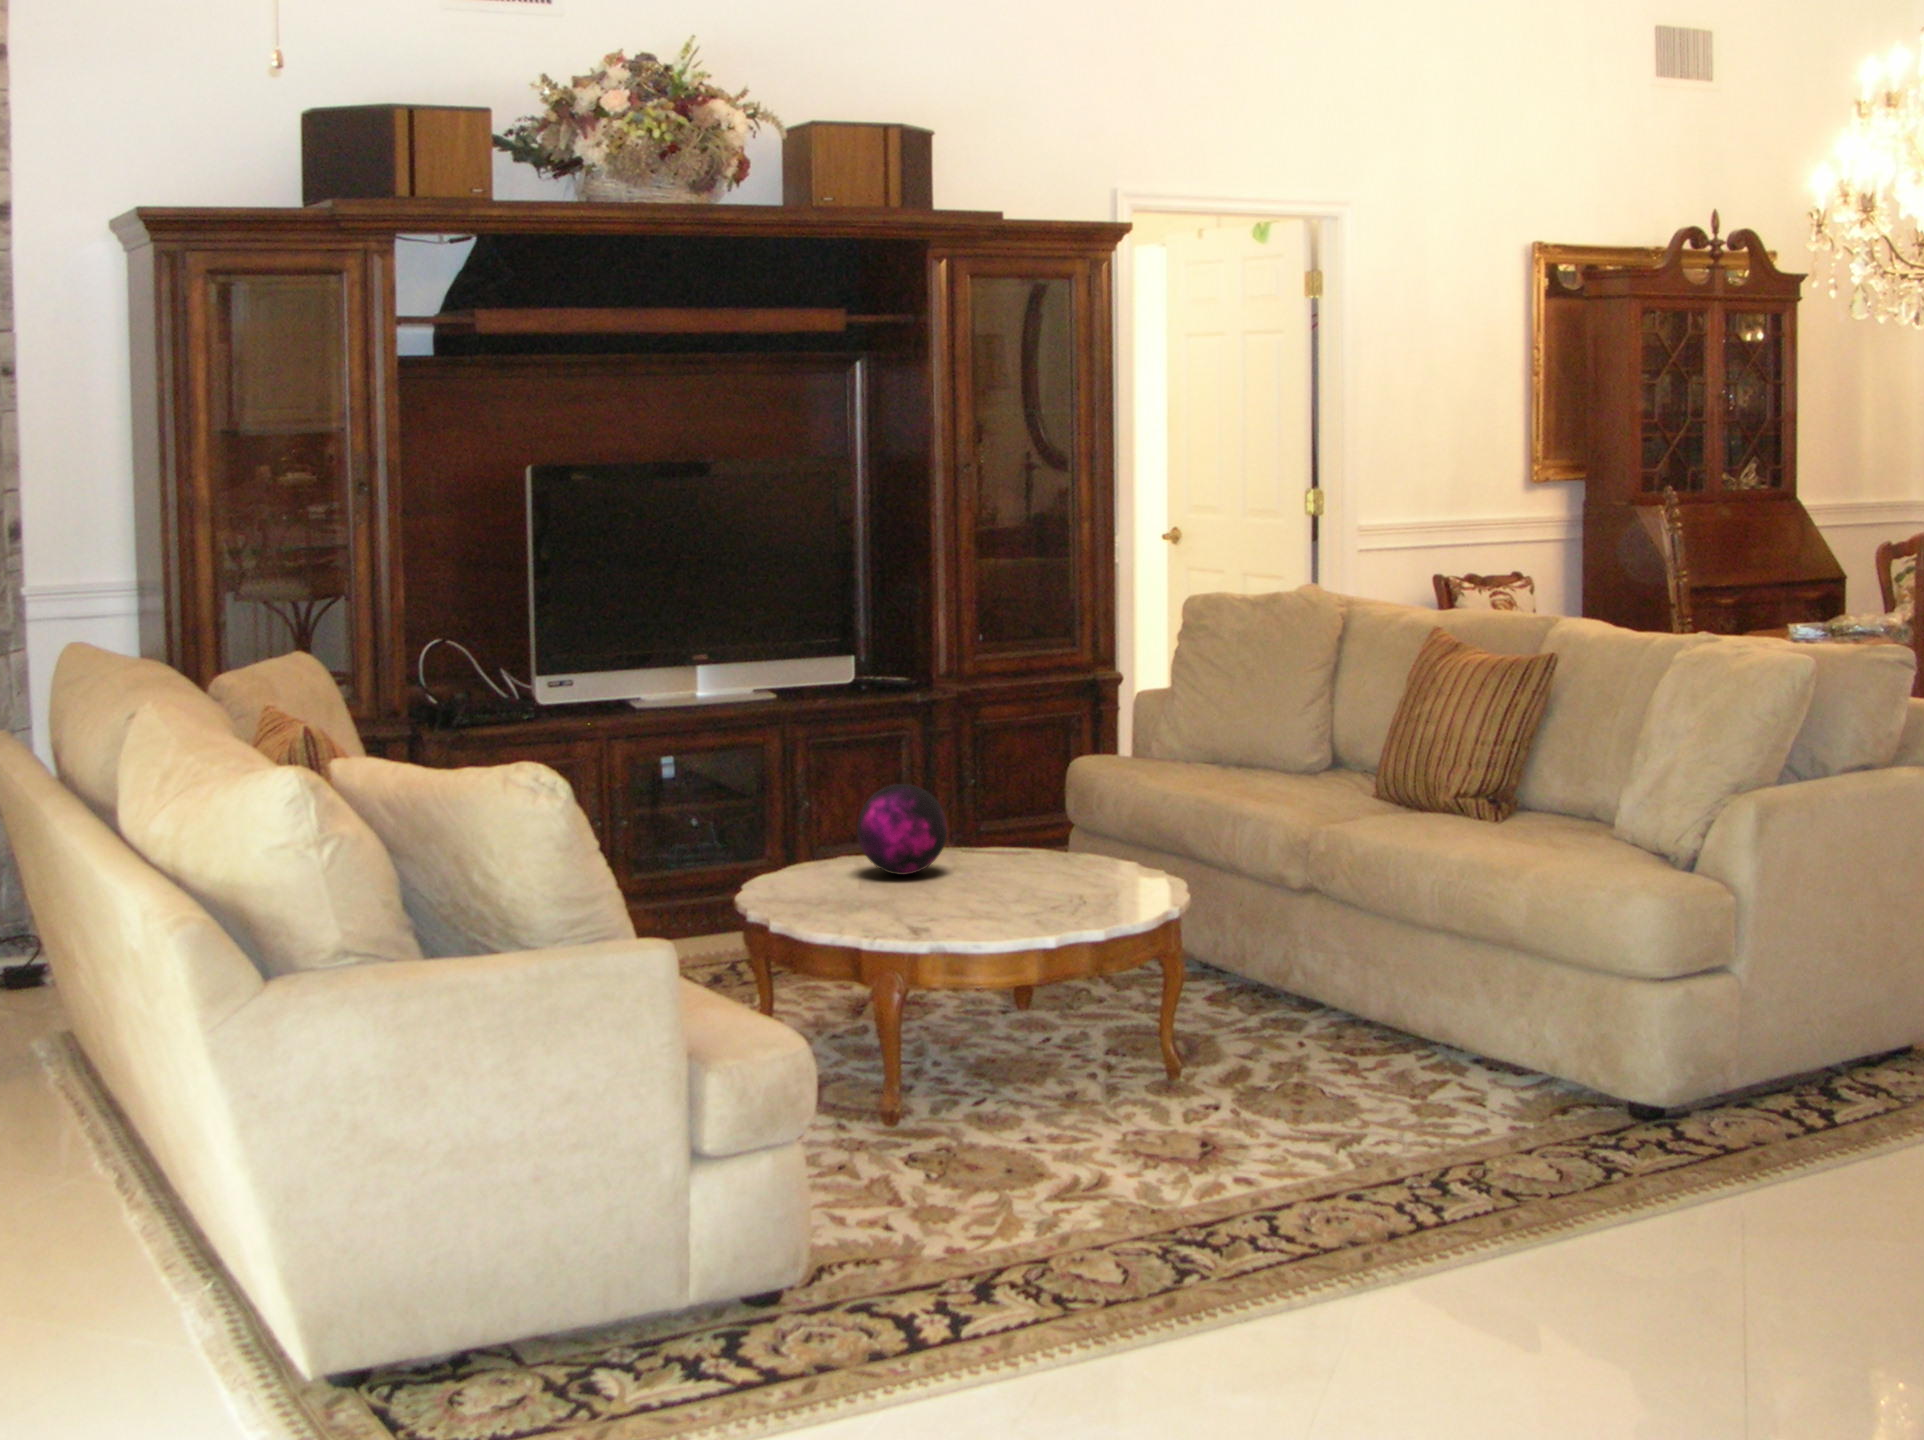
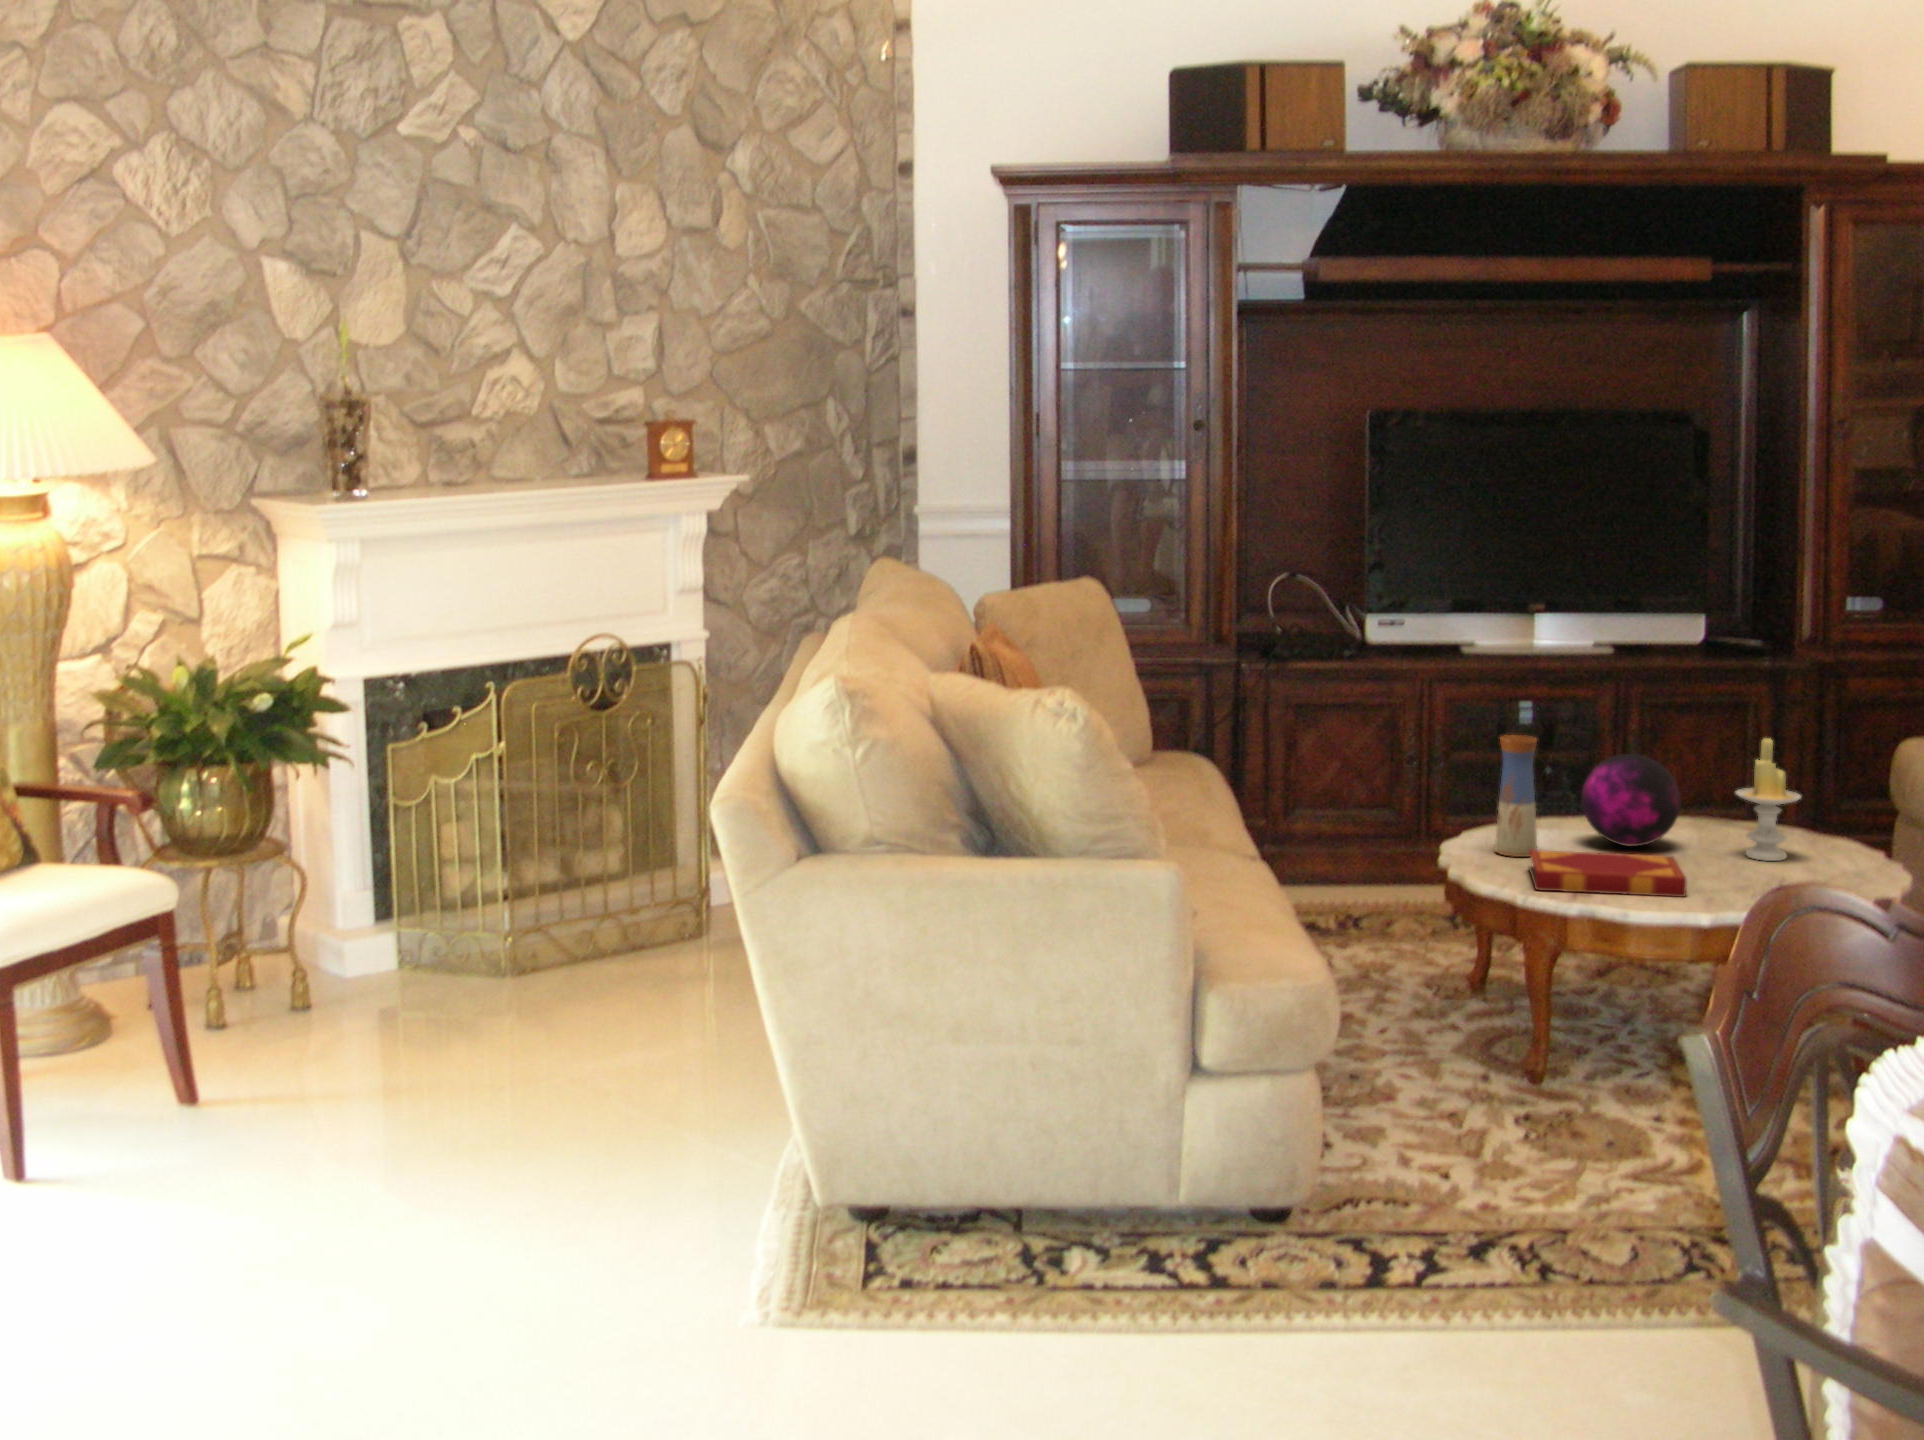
candle: none [995,756,1051,872] -> present [1736,738,1801,861]
vase: none [795,775,836,898] -> present [1495,735,1537,857]
hardback book: none [845,876,1006,924] -> present [1529,850,1687,897]

